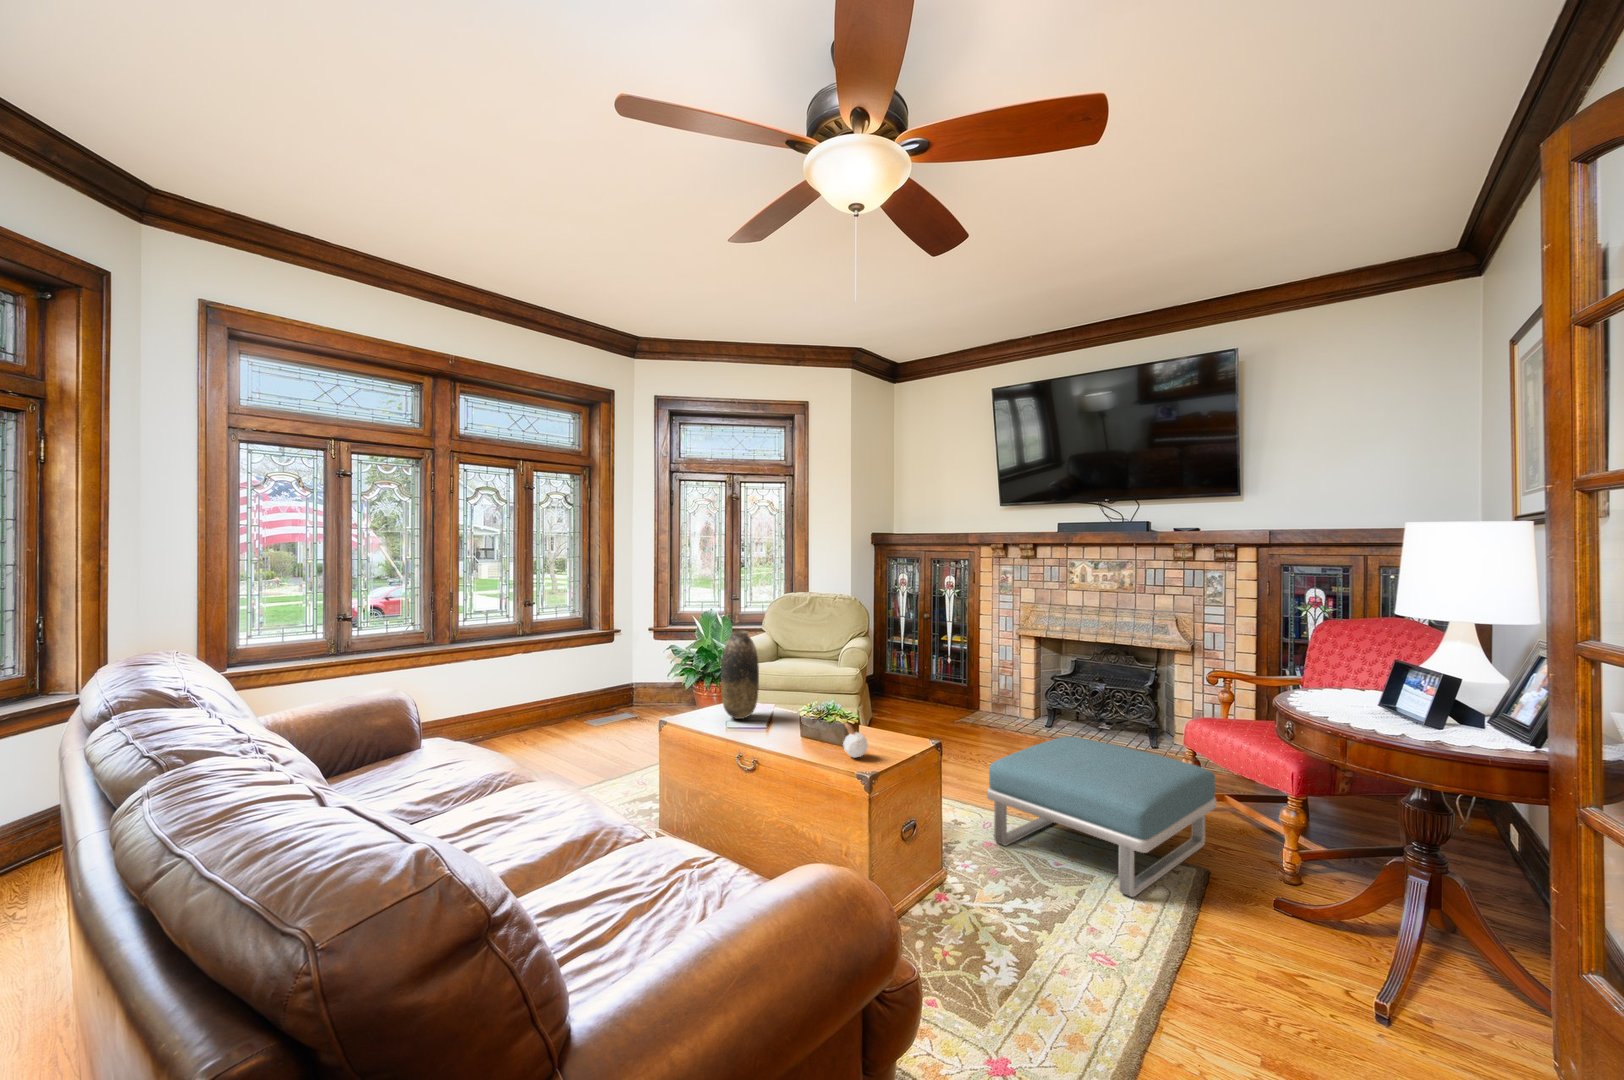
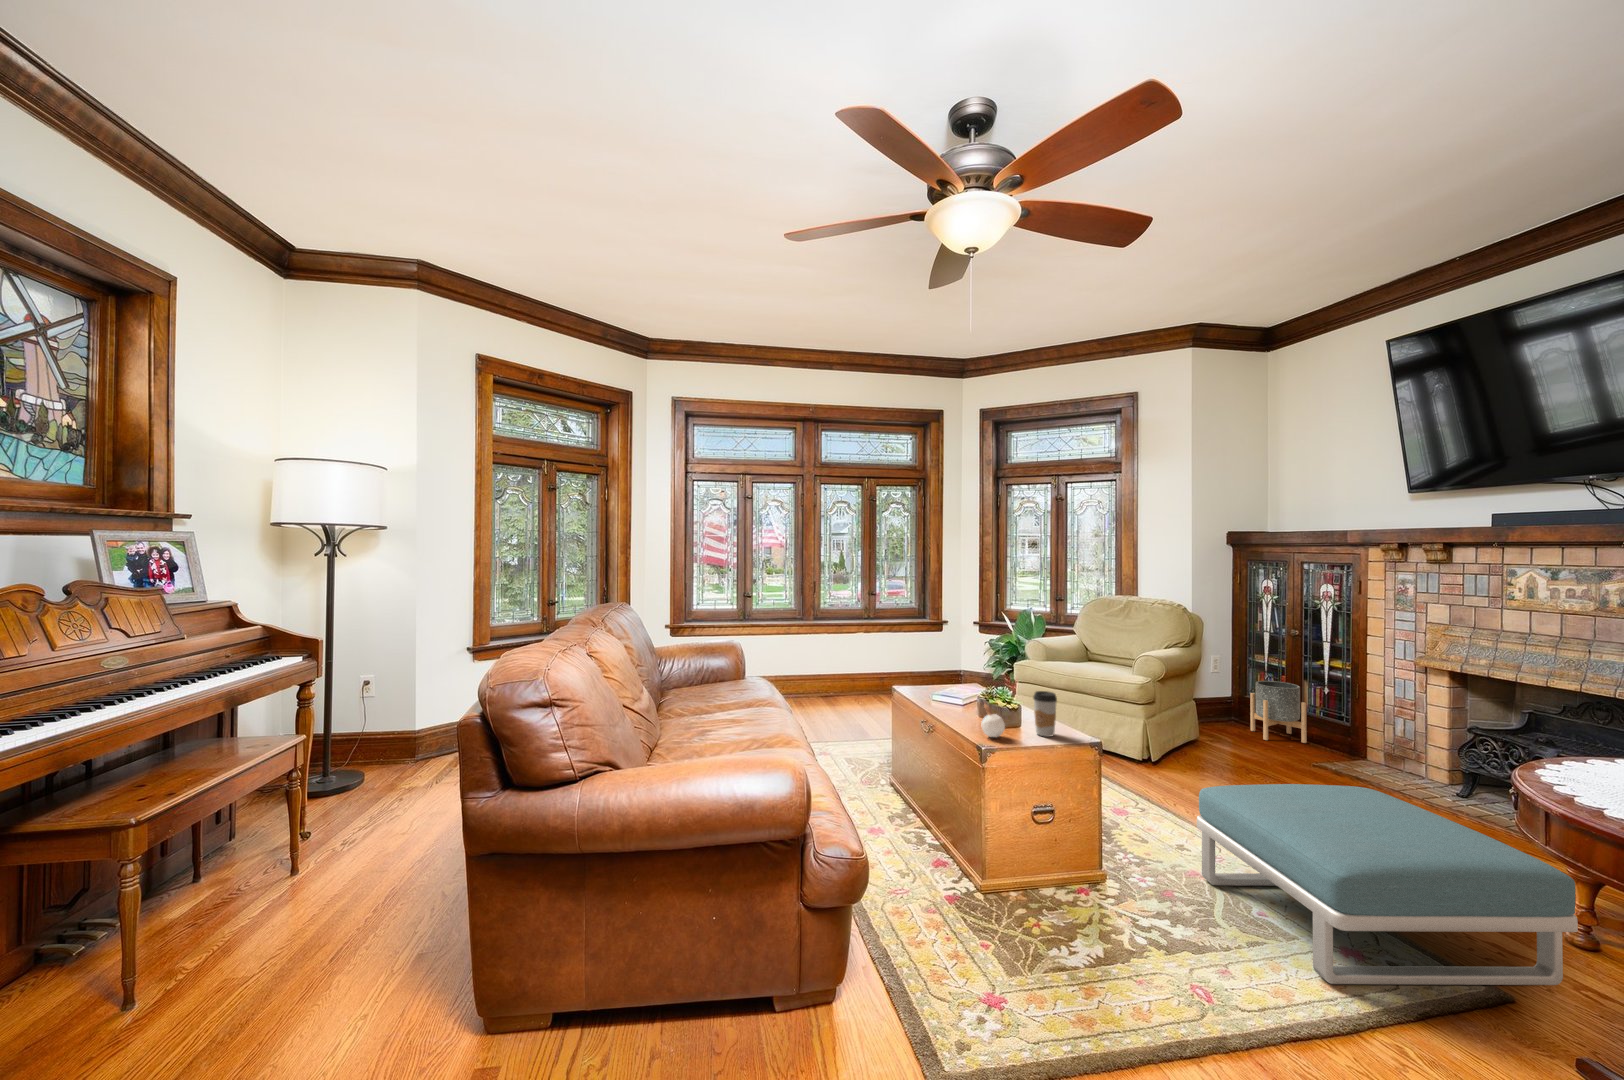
vase: present [721,631,759,719] -> none [928,617,962,694]
planter: none [899,658,940,709] -> present [1250,681,1307,743]
coffee cup: none [879,699,902,746] -> present [1033,691,1057,737]

